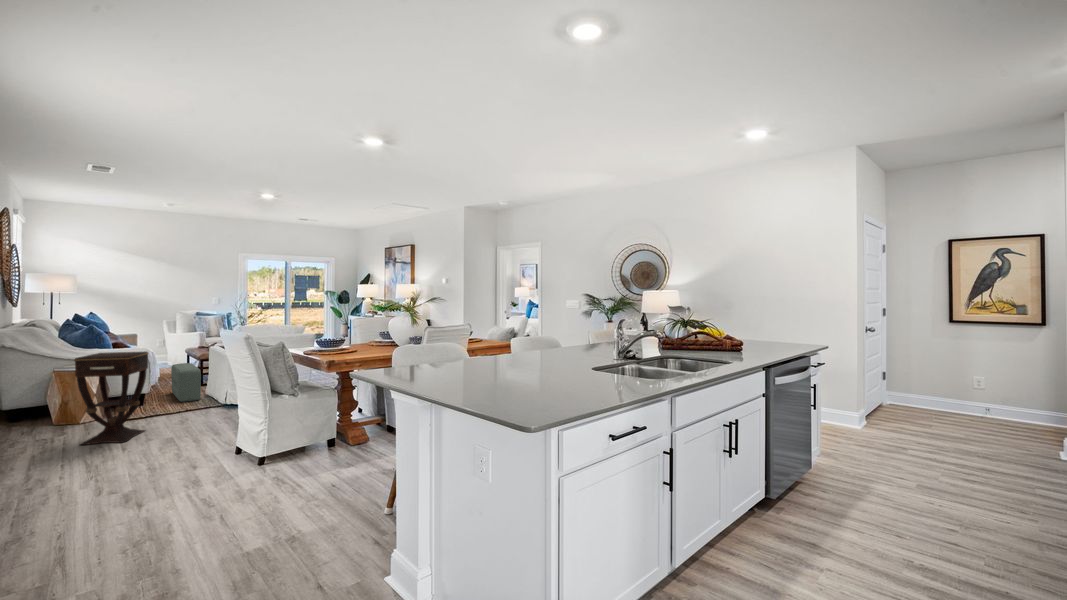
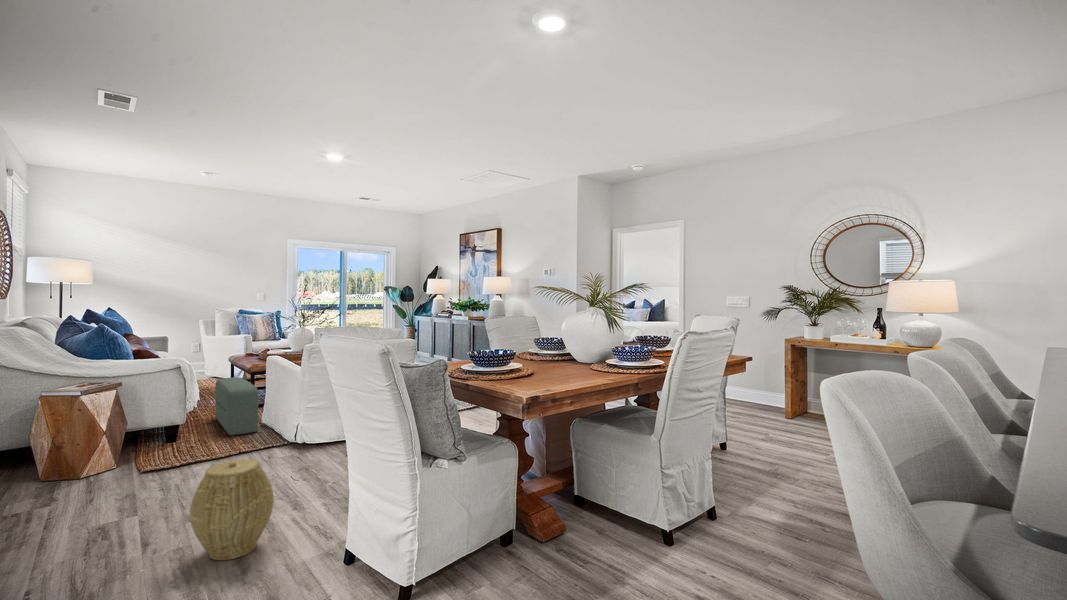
side table: present [74,352,149,445] -> none [61,367,190,536]
woven basket: none [148,401,196,453] -> present [190,459,274,560]

